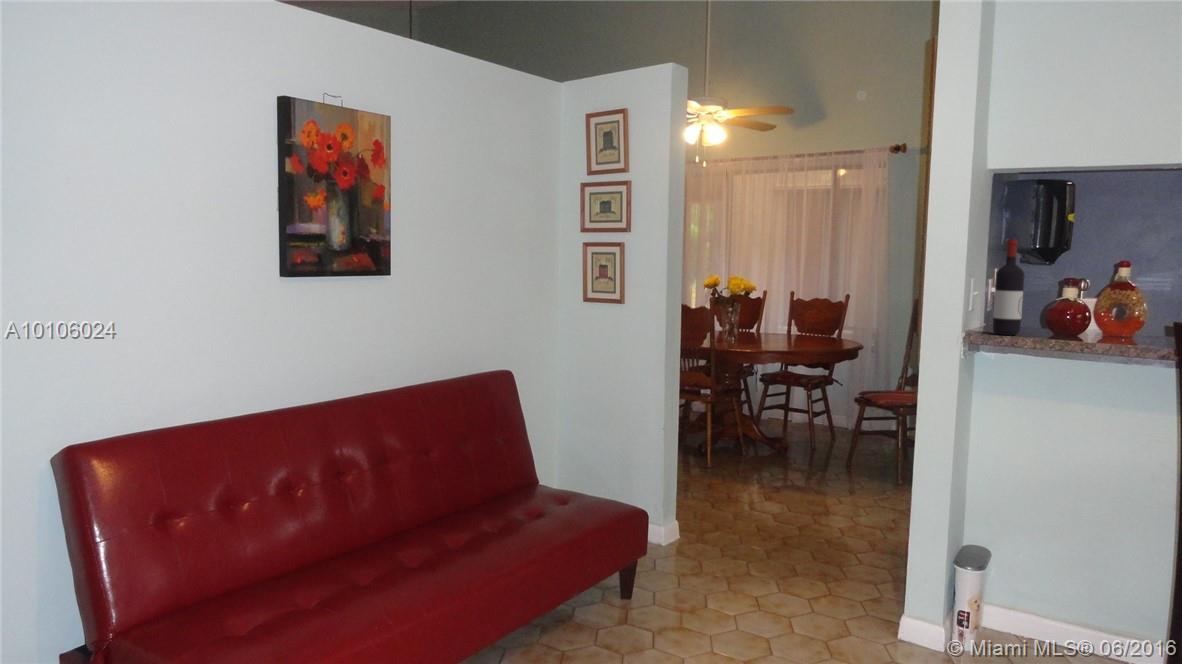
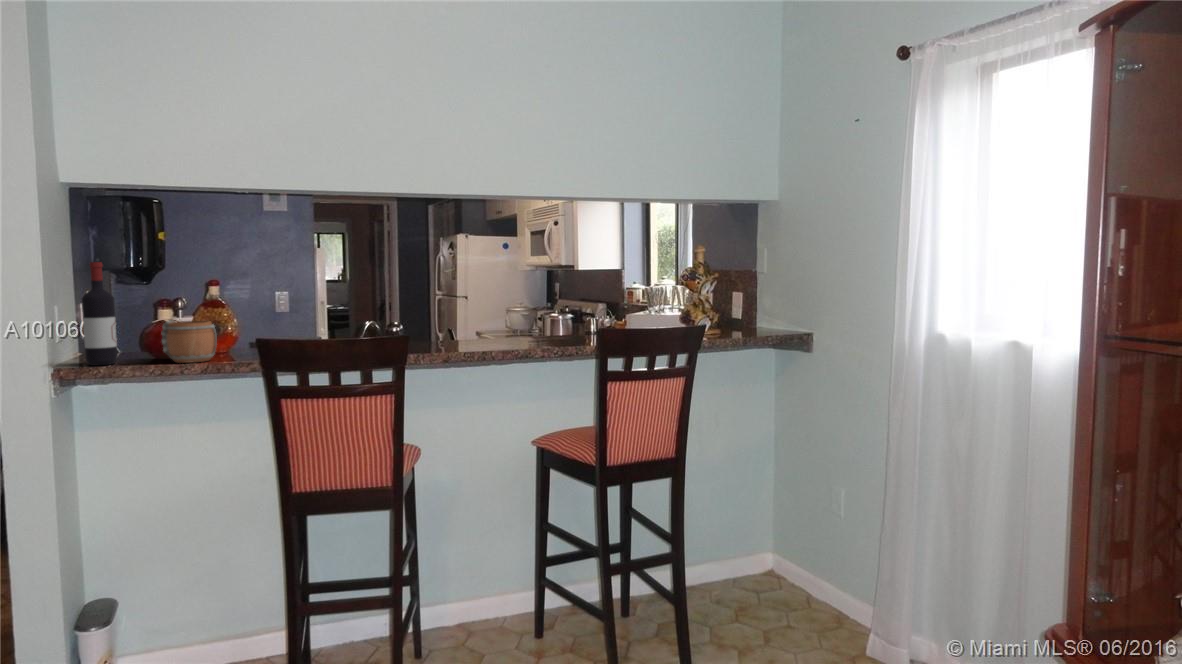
mug: none [1063,299,1123,342] -> present [161,320,217,363]

